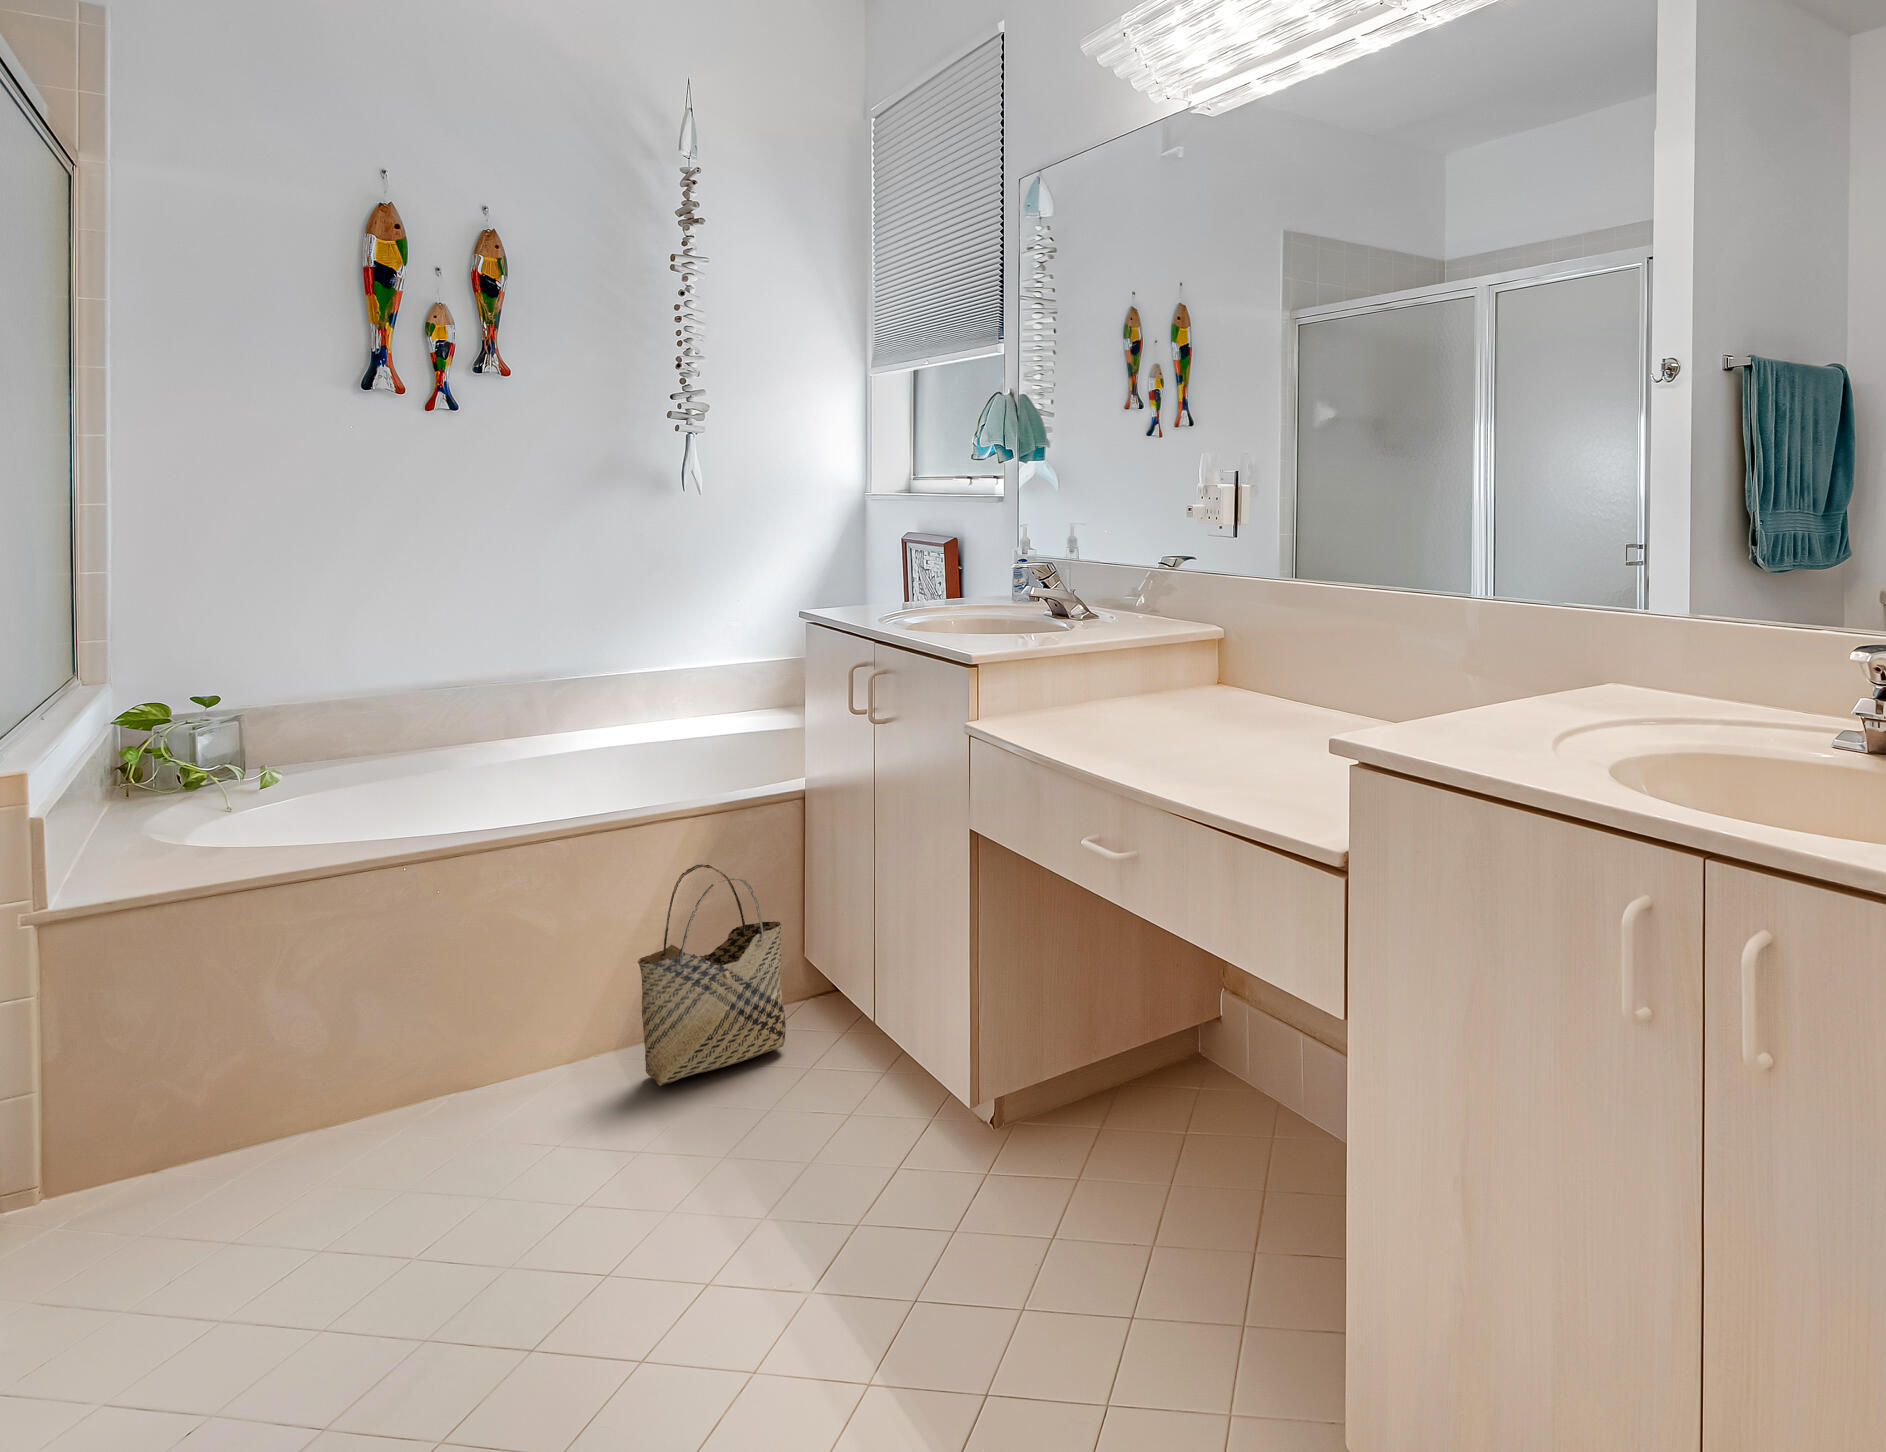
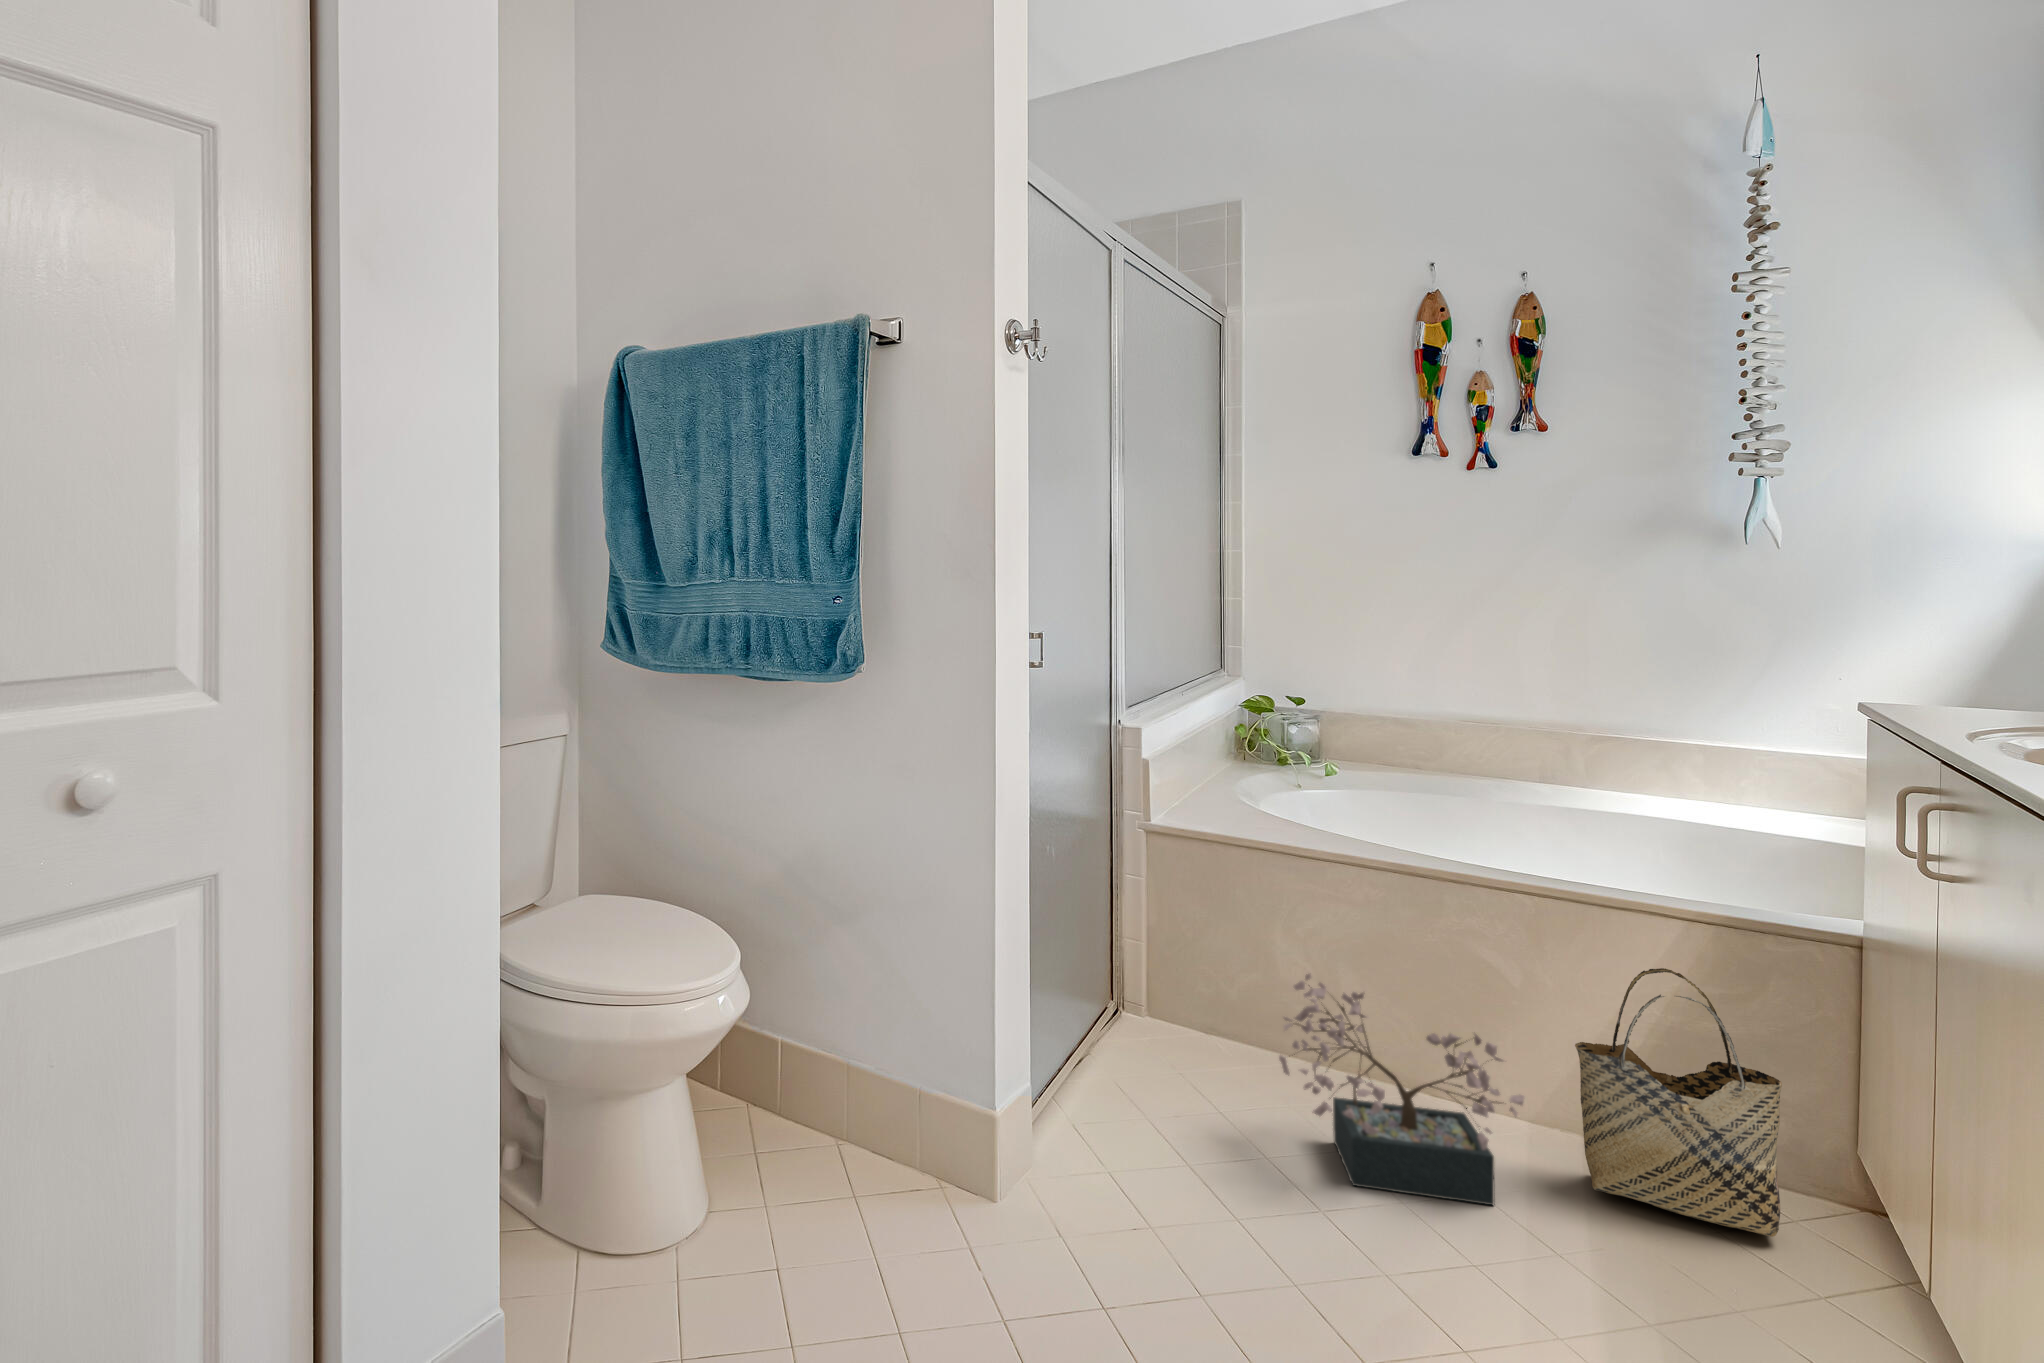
decorative plant: none [345,991,607,1218] -> present [1279,974,1524,1205]

